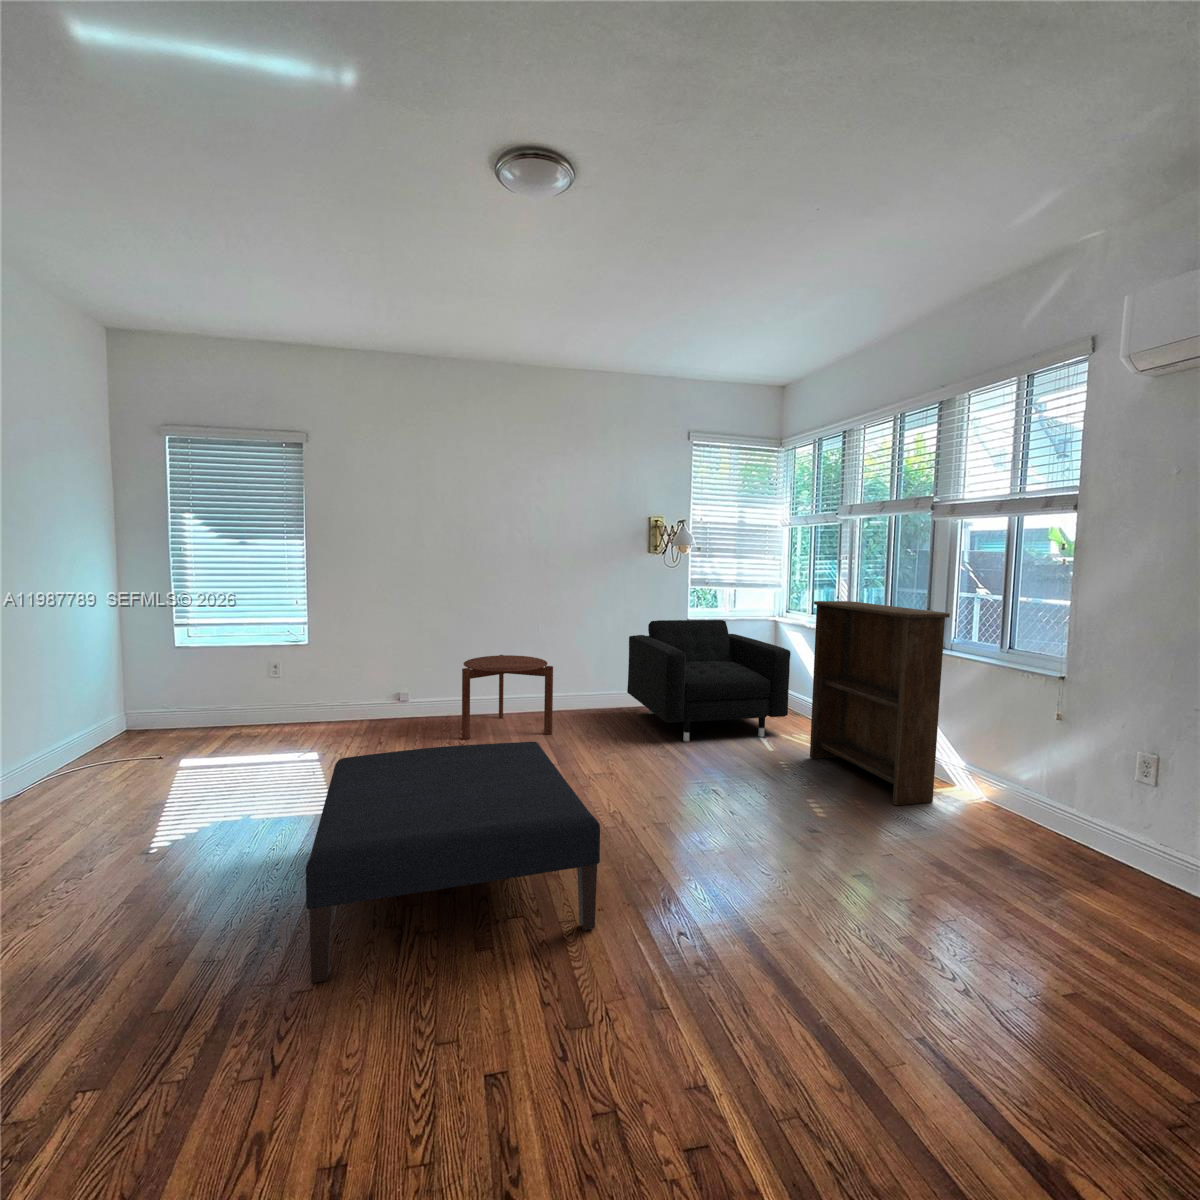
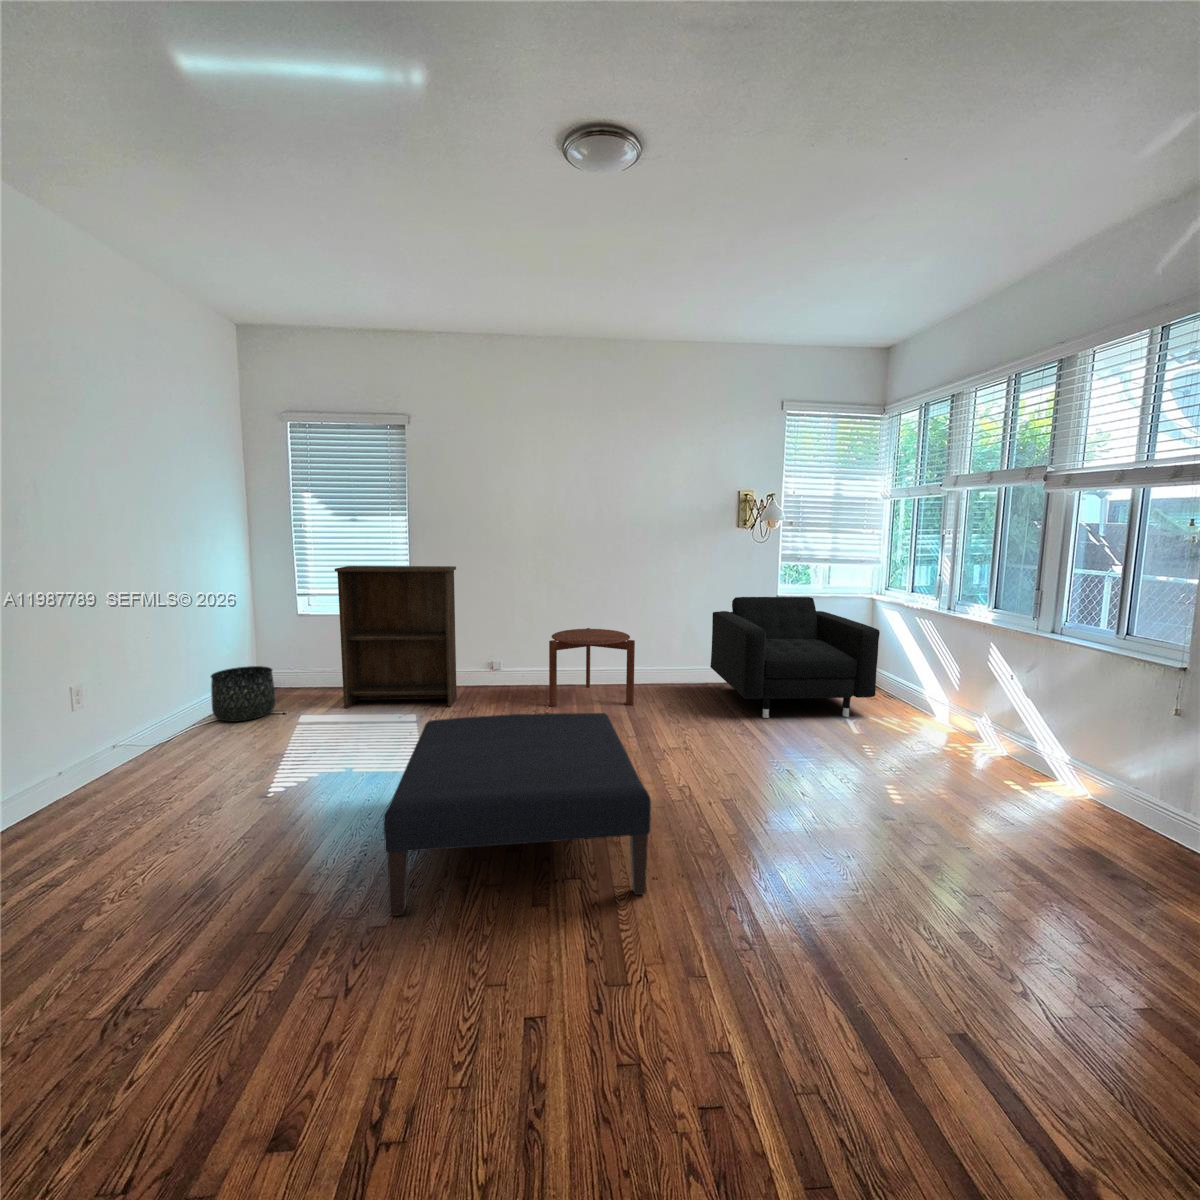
bookshelf: present [810,601,950,805] -> present [335,566,457,708]
basket: none [46,707,131,774] -> present [211,666,275,721]

